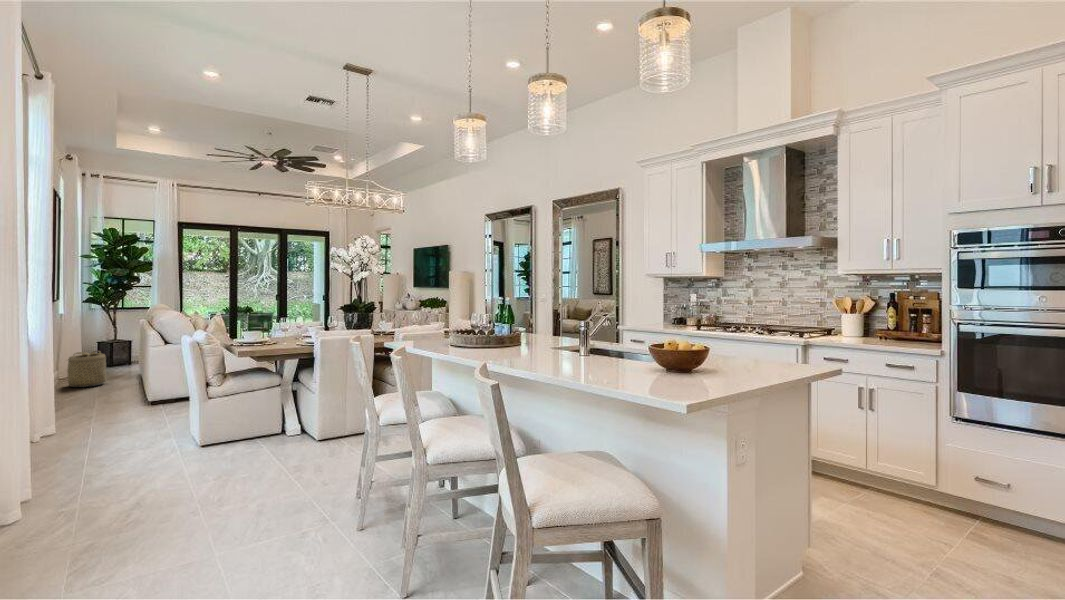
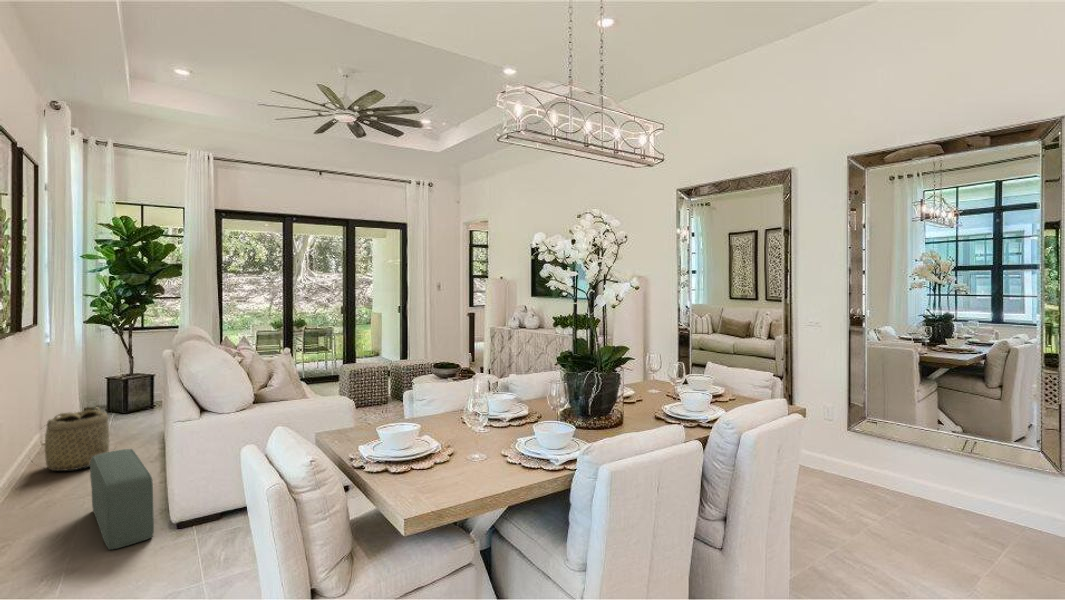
pouf: none [101,366,138,409] -> present [90,449,154,550]

